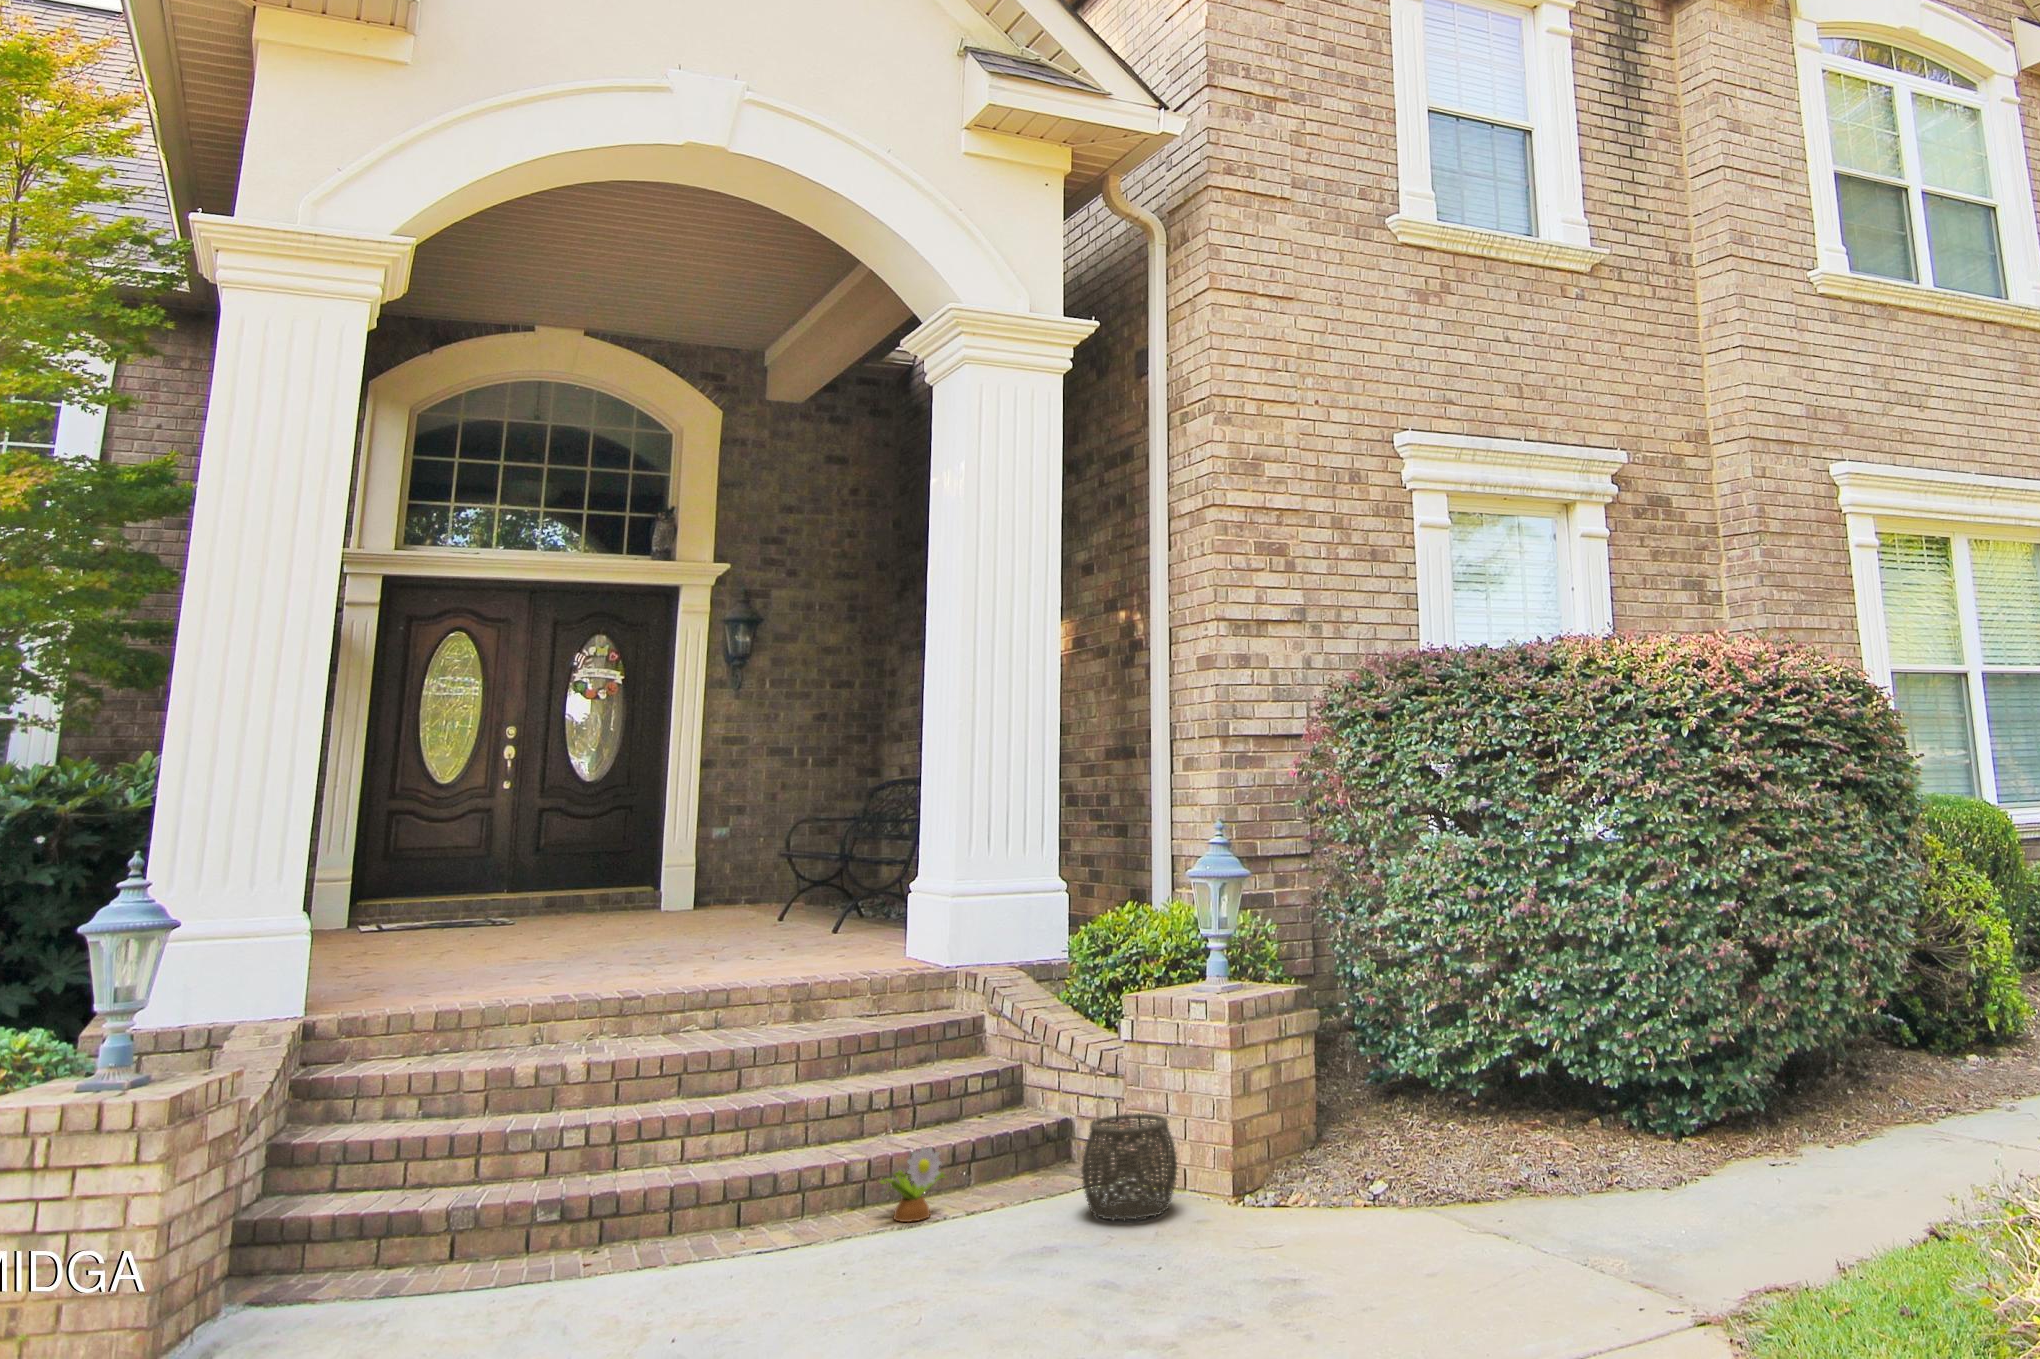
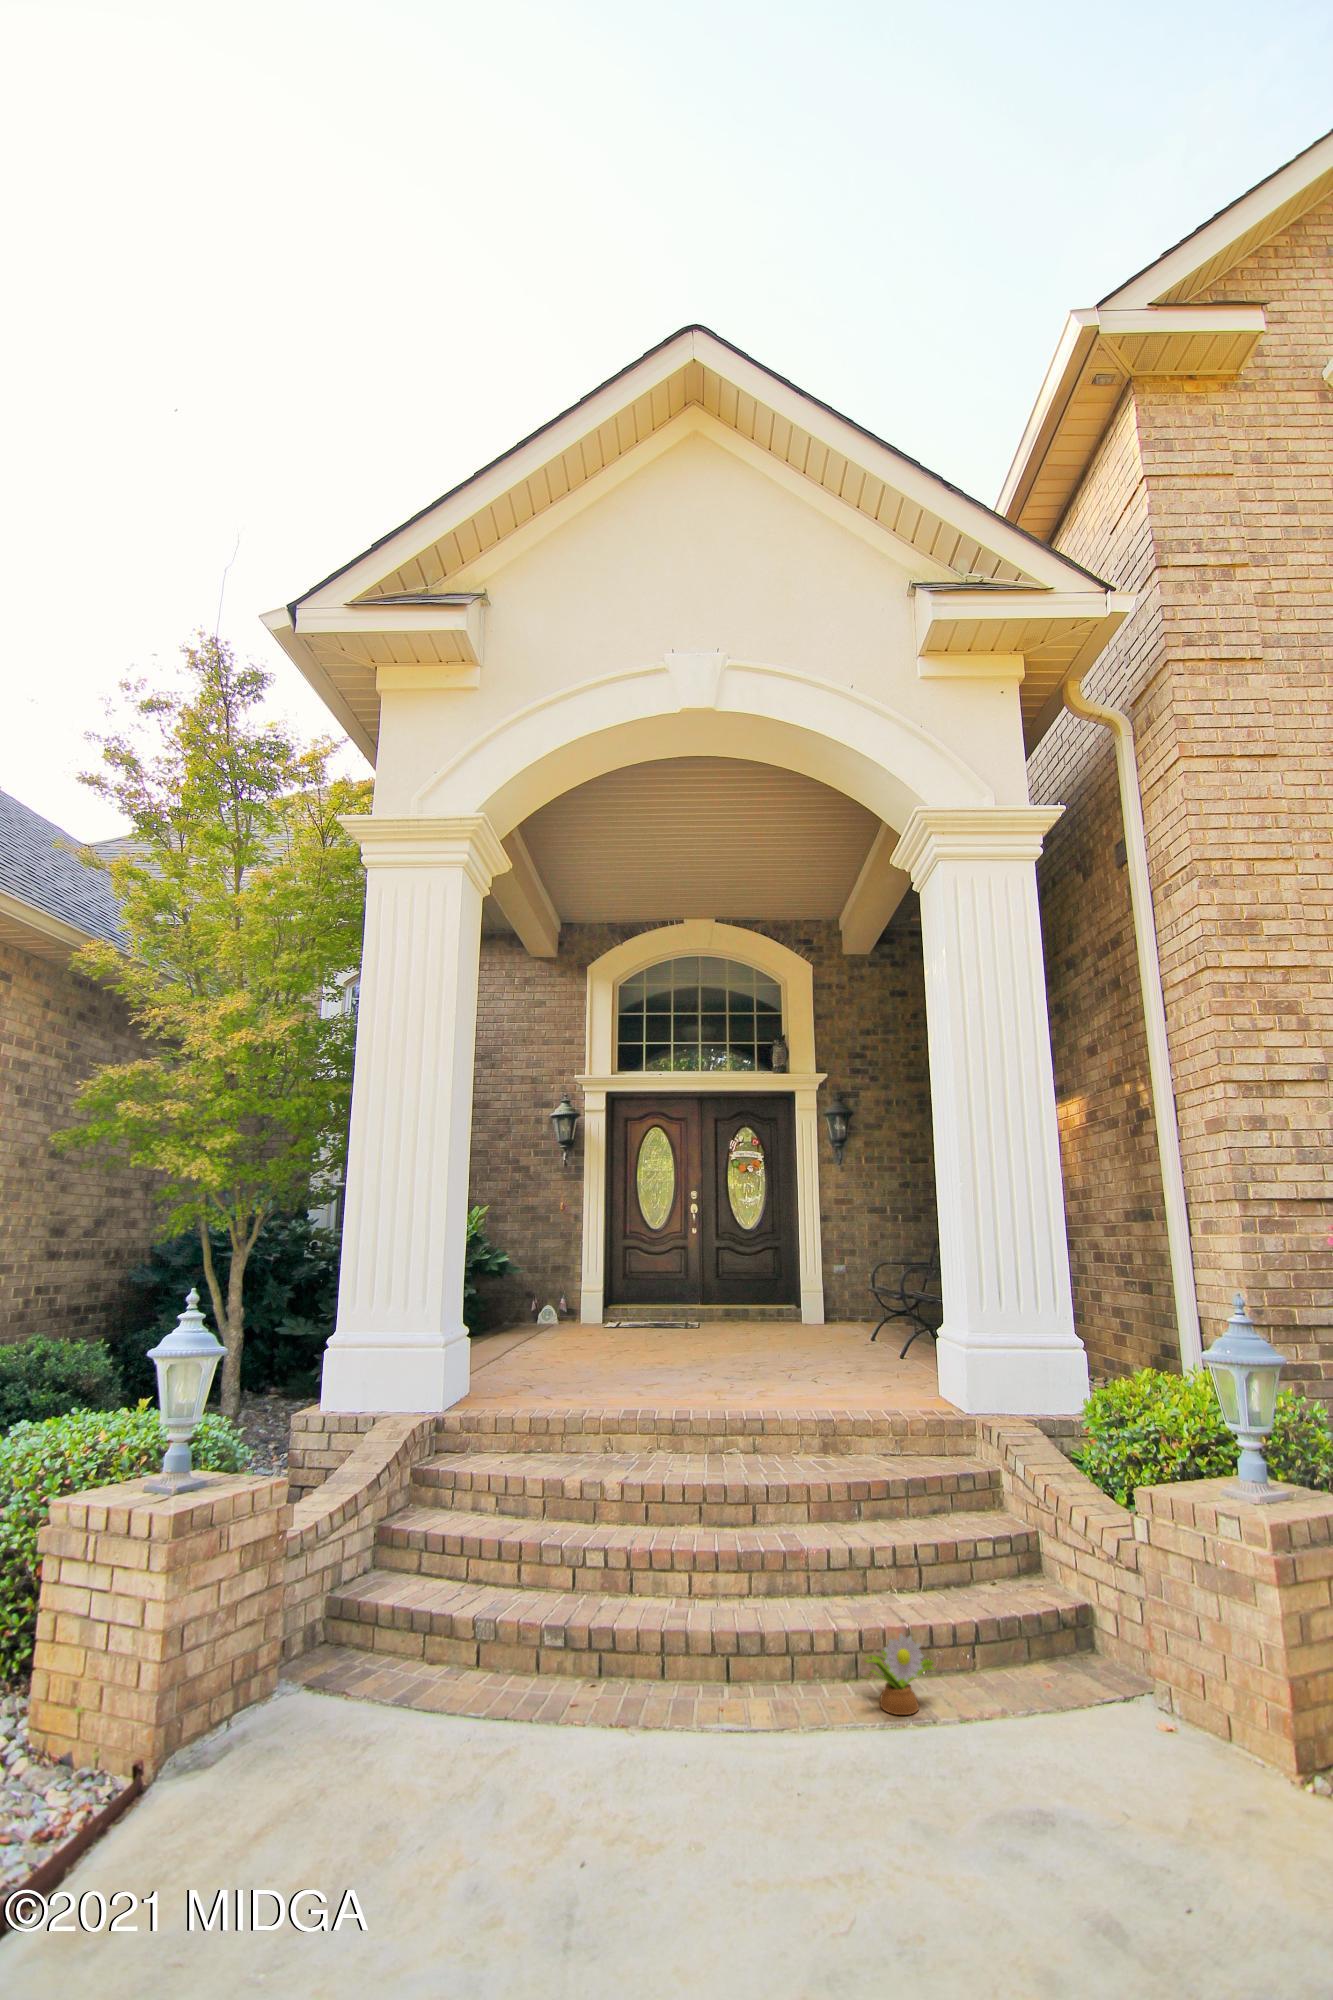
woven basket: present [1082,1114,1178,1221] -> none [1083,1641,1213,1795]

